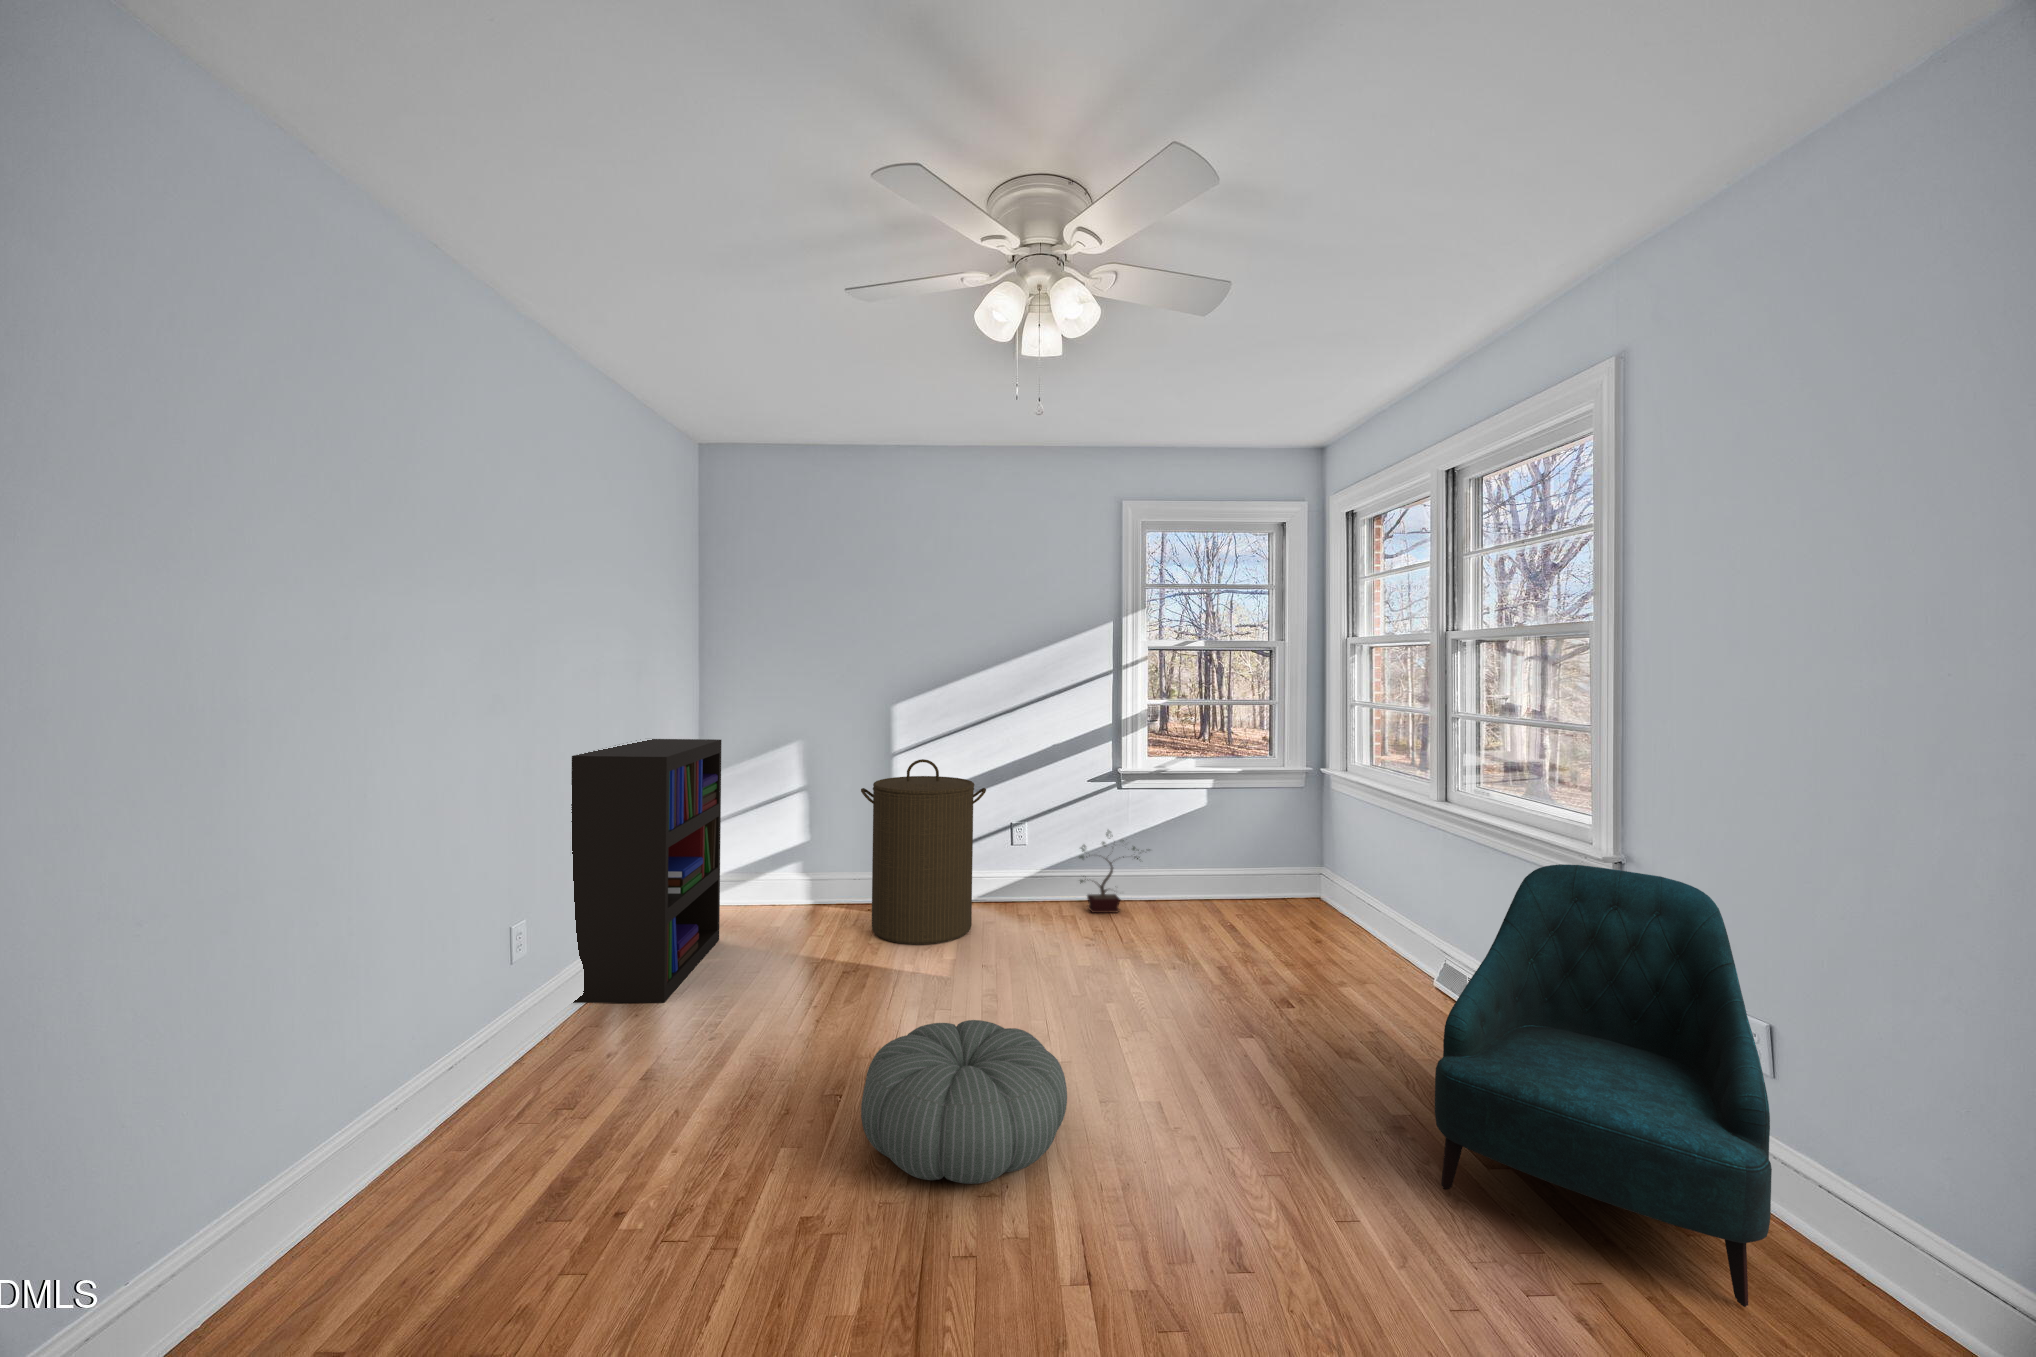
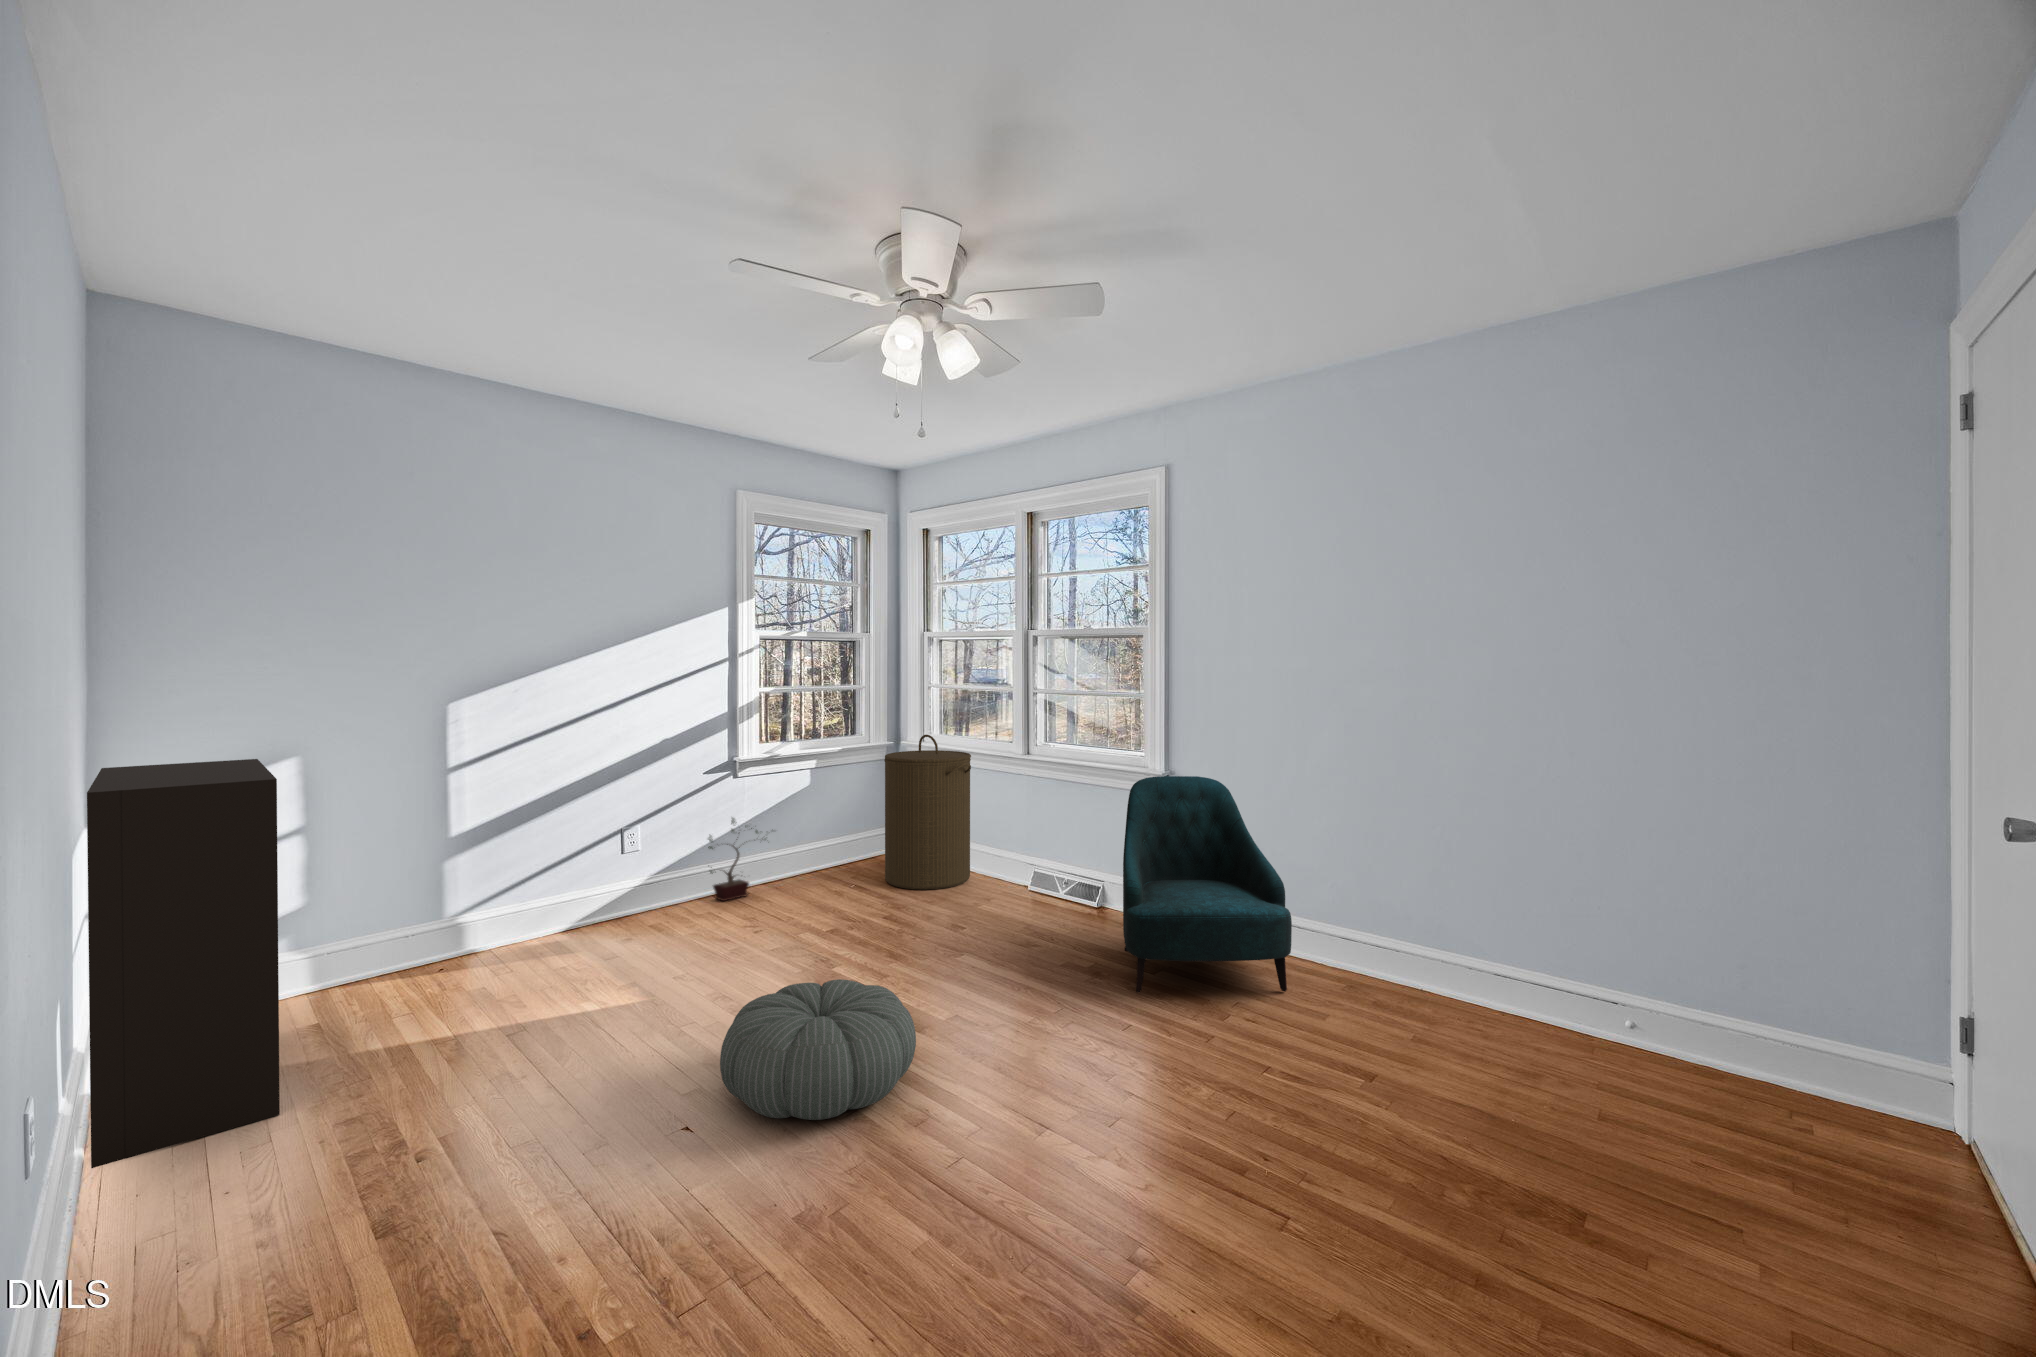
laundry hamper: present [861,759,986,944] -> present [884,735,971,890]

